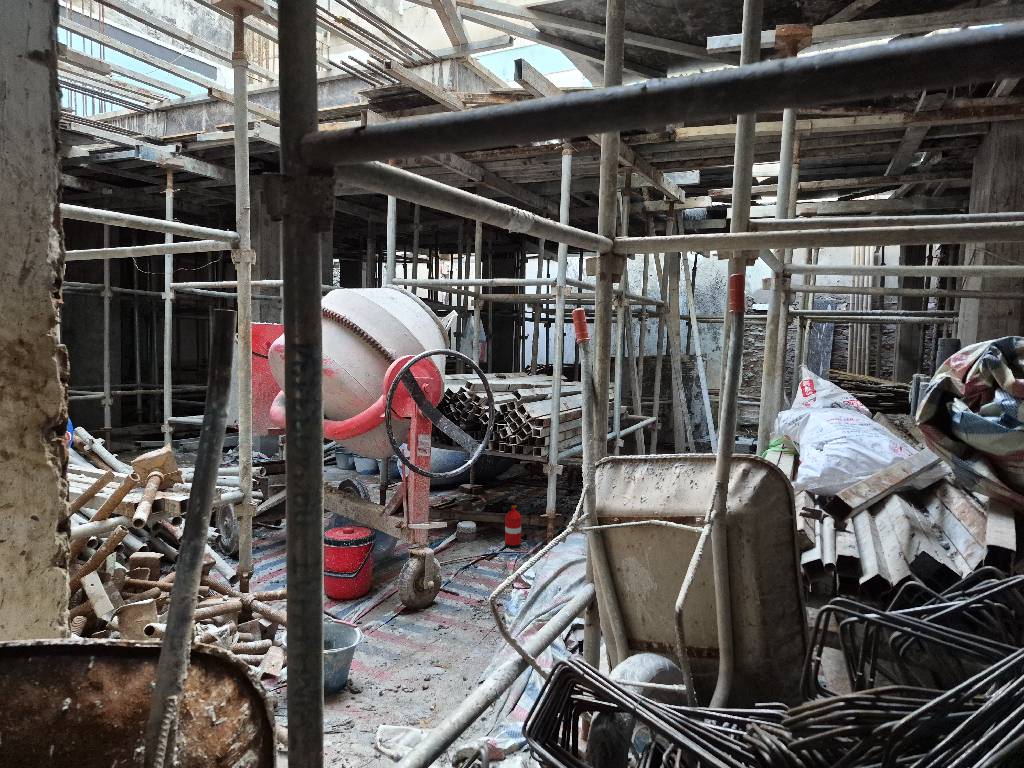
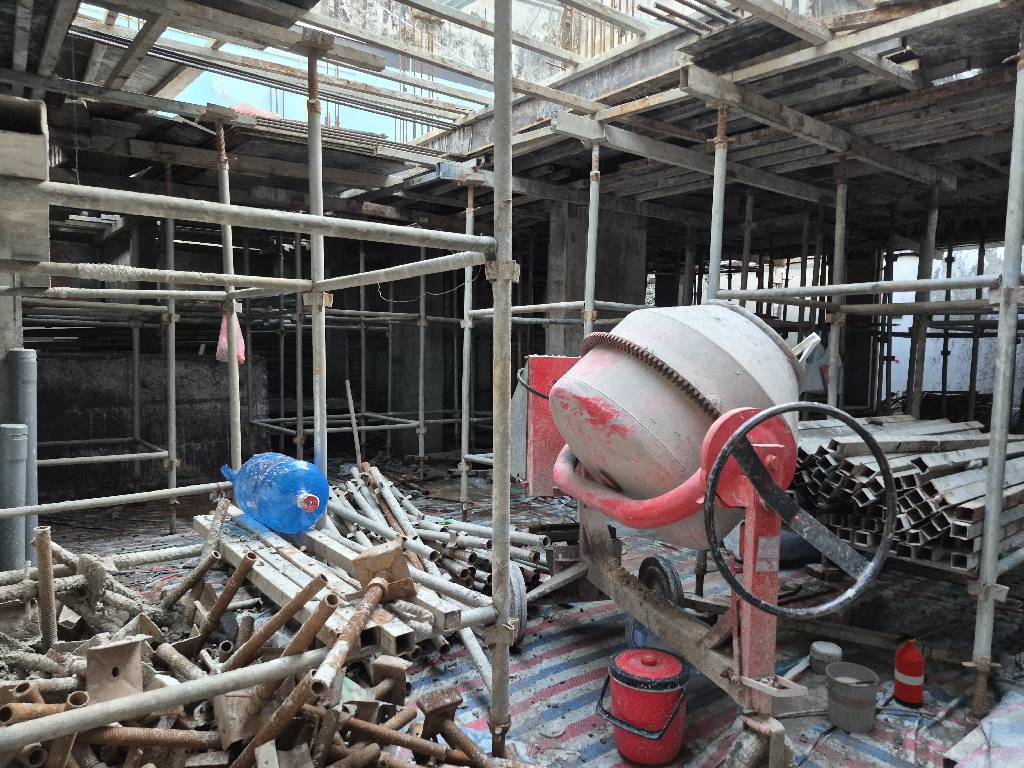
bucket: none [462,525,498,566] -> present [823,662,885,733]

